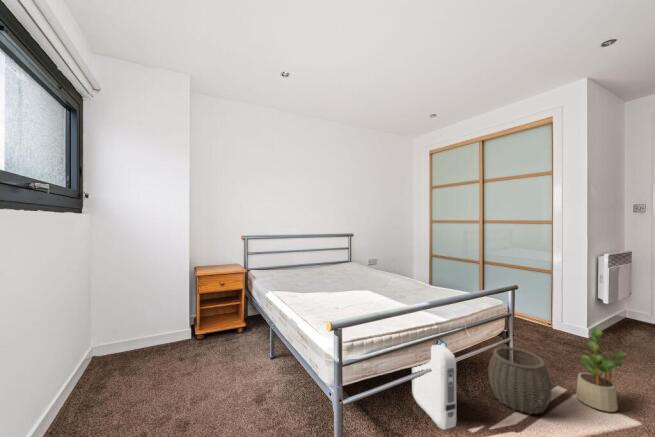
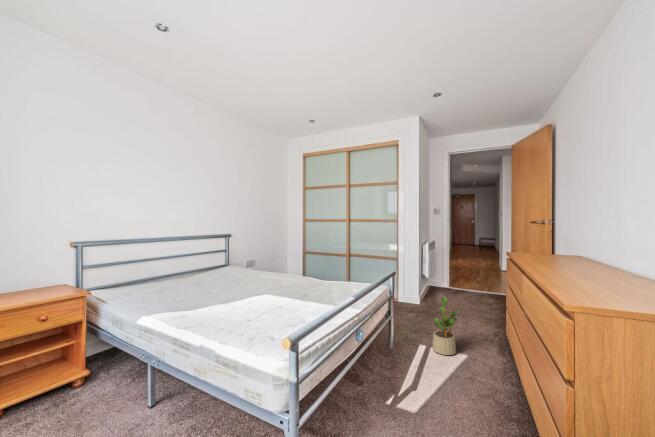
air purifier: present [412,344,456,430] -> none [331,328,378,413]
woven basket: present [489,347,552,414] -> none [382,323,427,375]

